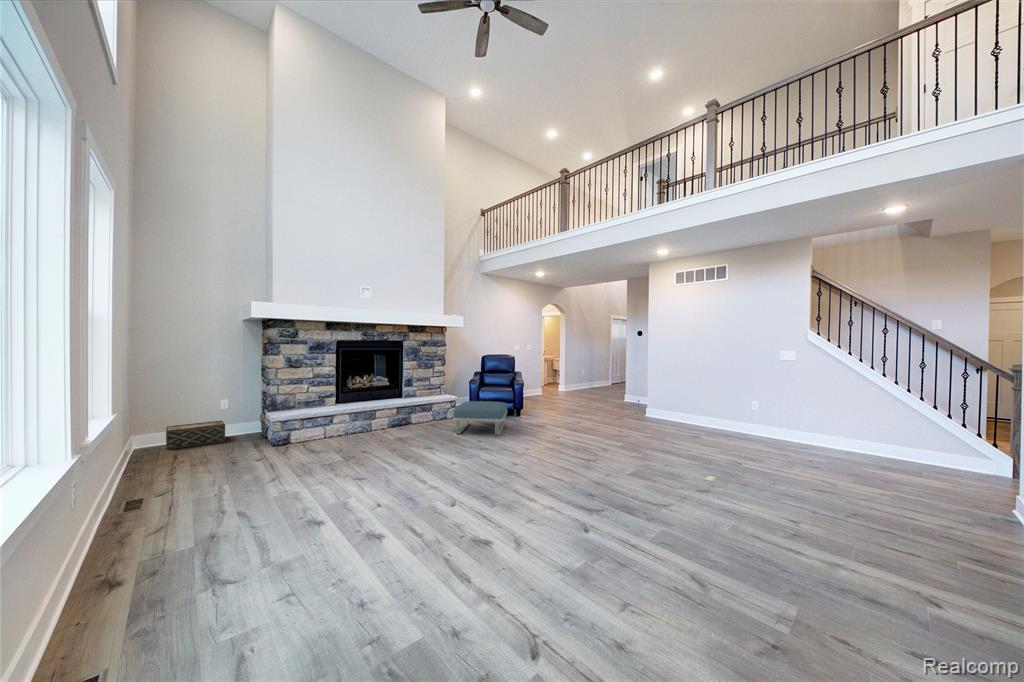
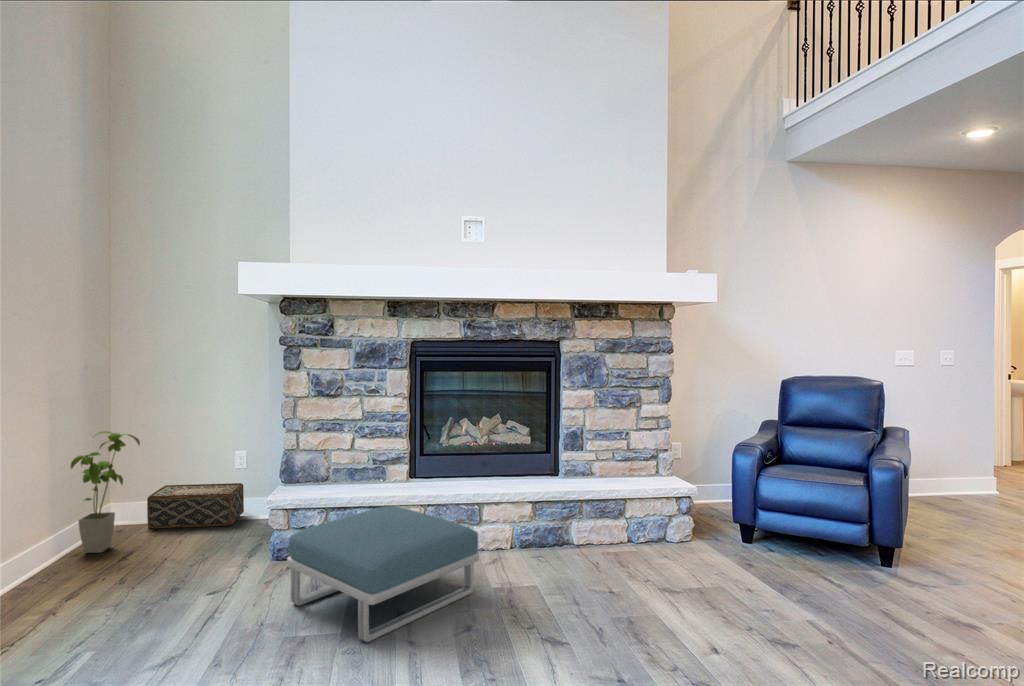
house plant: none [131,391,176,462] -> present [71,431,140,553]
footstool: present [453,401,507,435] -> present [287,506,479,642]

